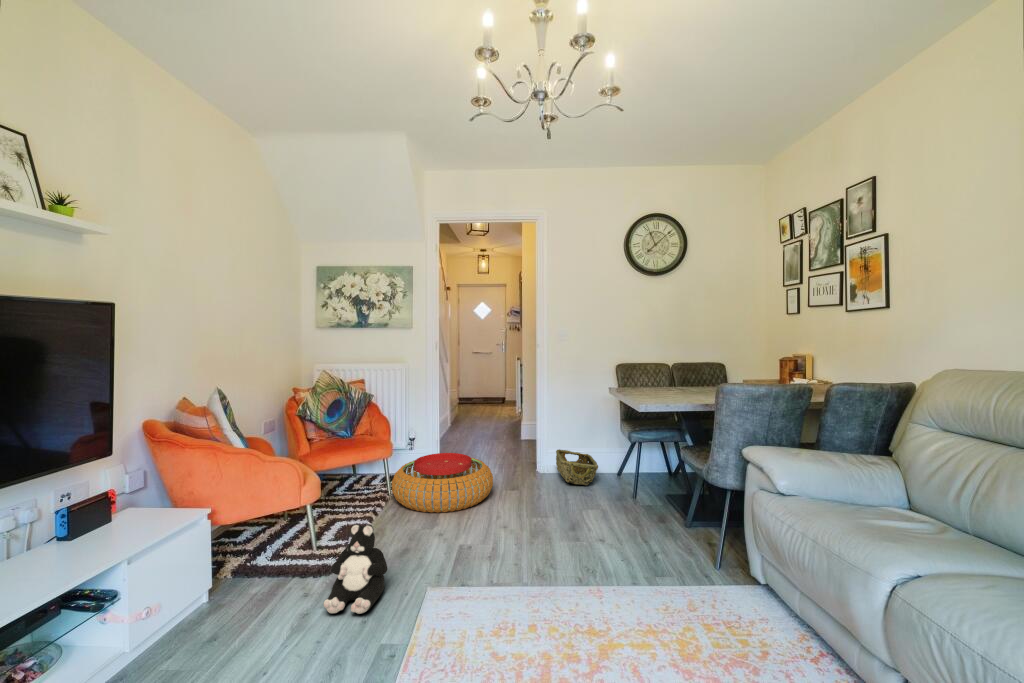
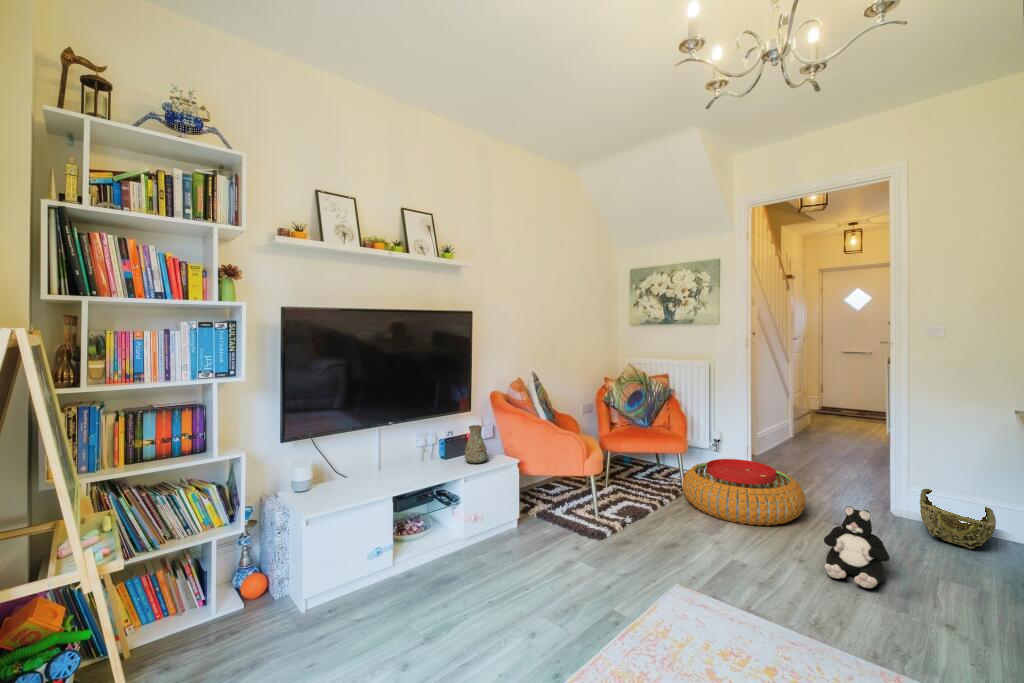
decorative vase: none [114,472,158,531] -> present [465,425,487,463]
plush toy: present [323,524,388,614] -> present [824,507,889,588]

